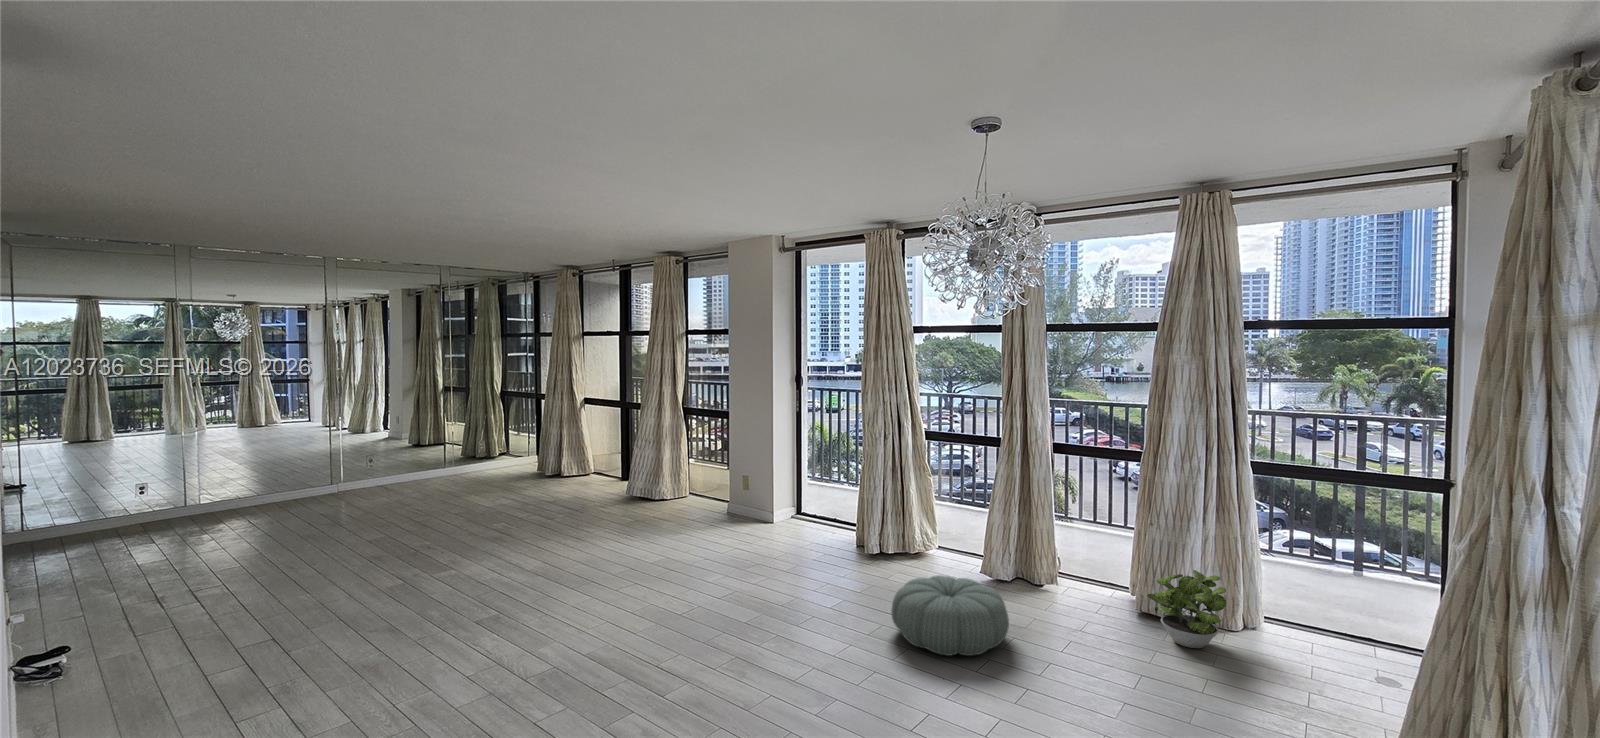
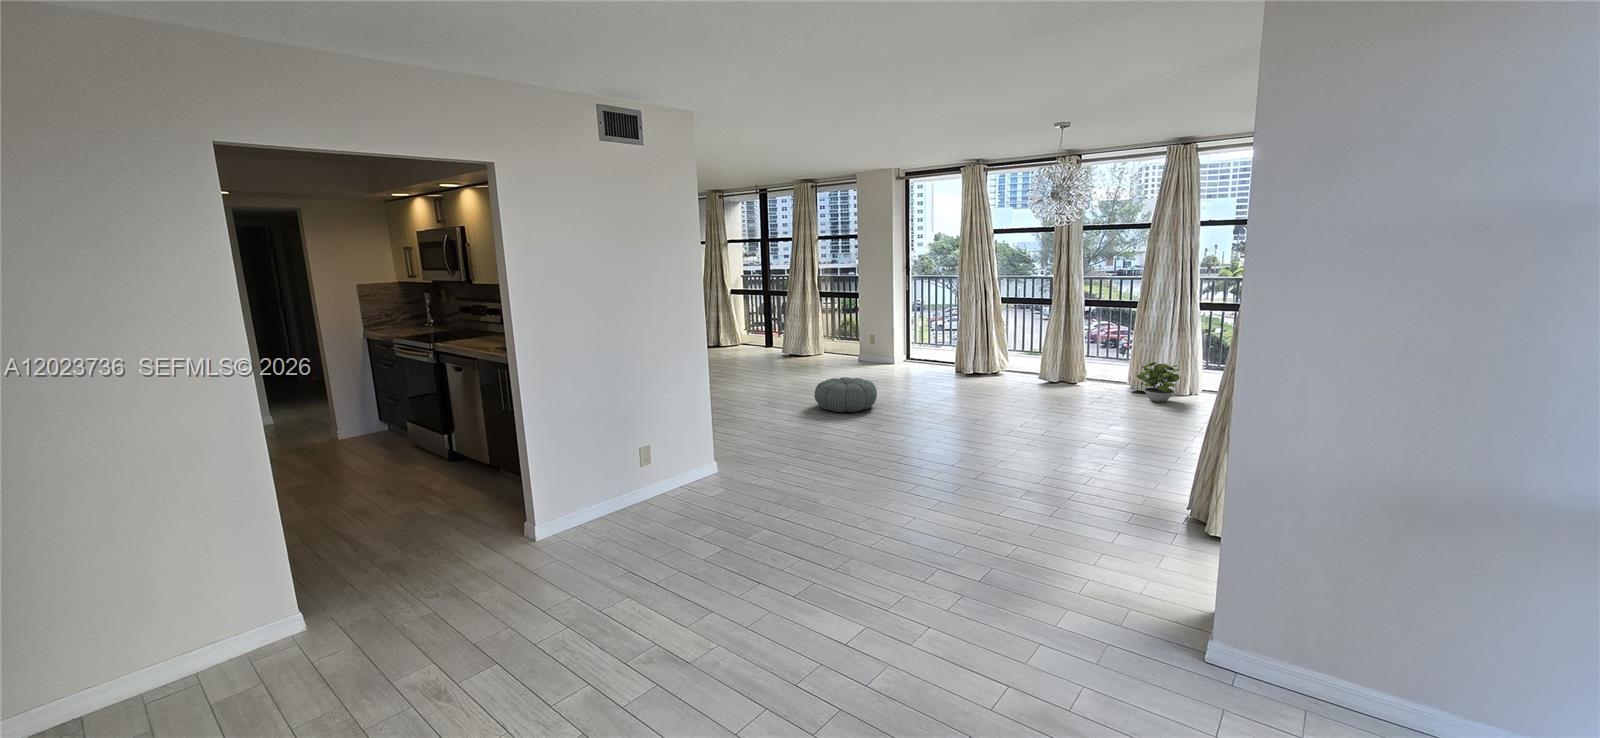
pouf: present [891,575,1009,656] -> present [815,377,877,412]

